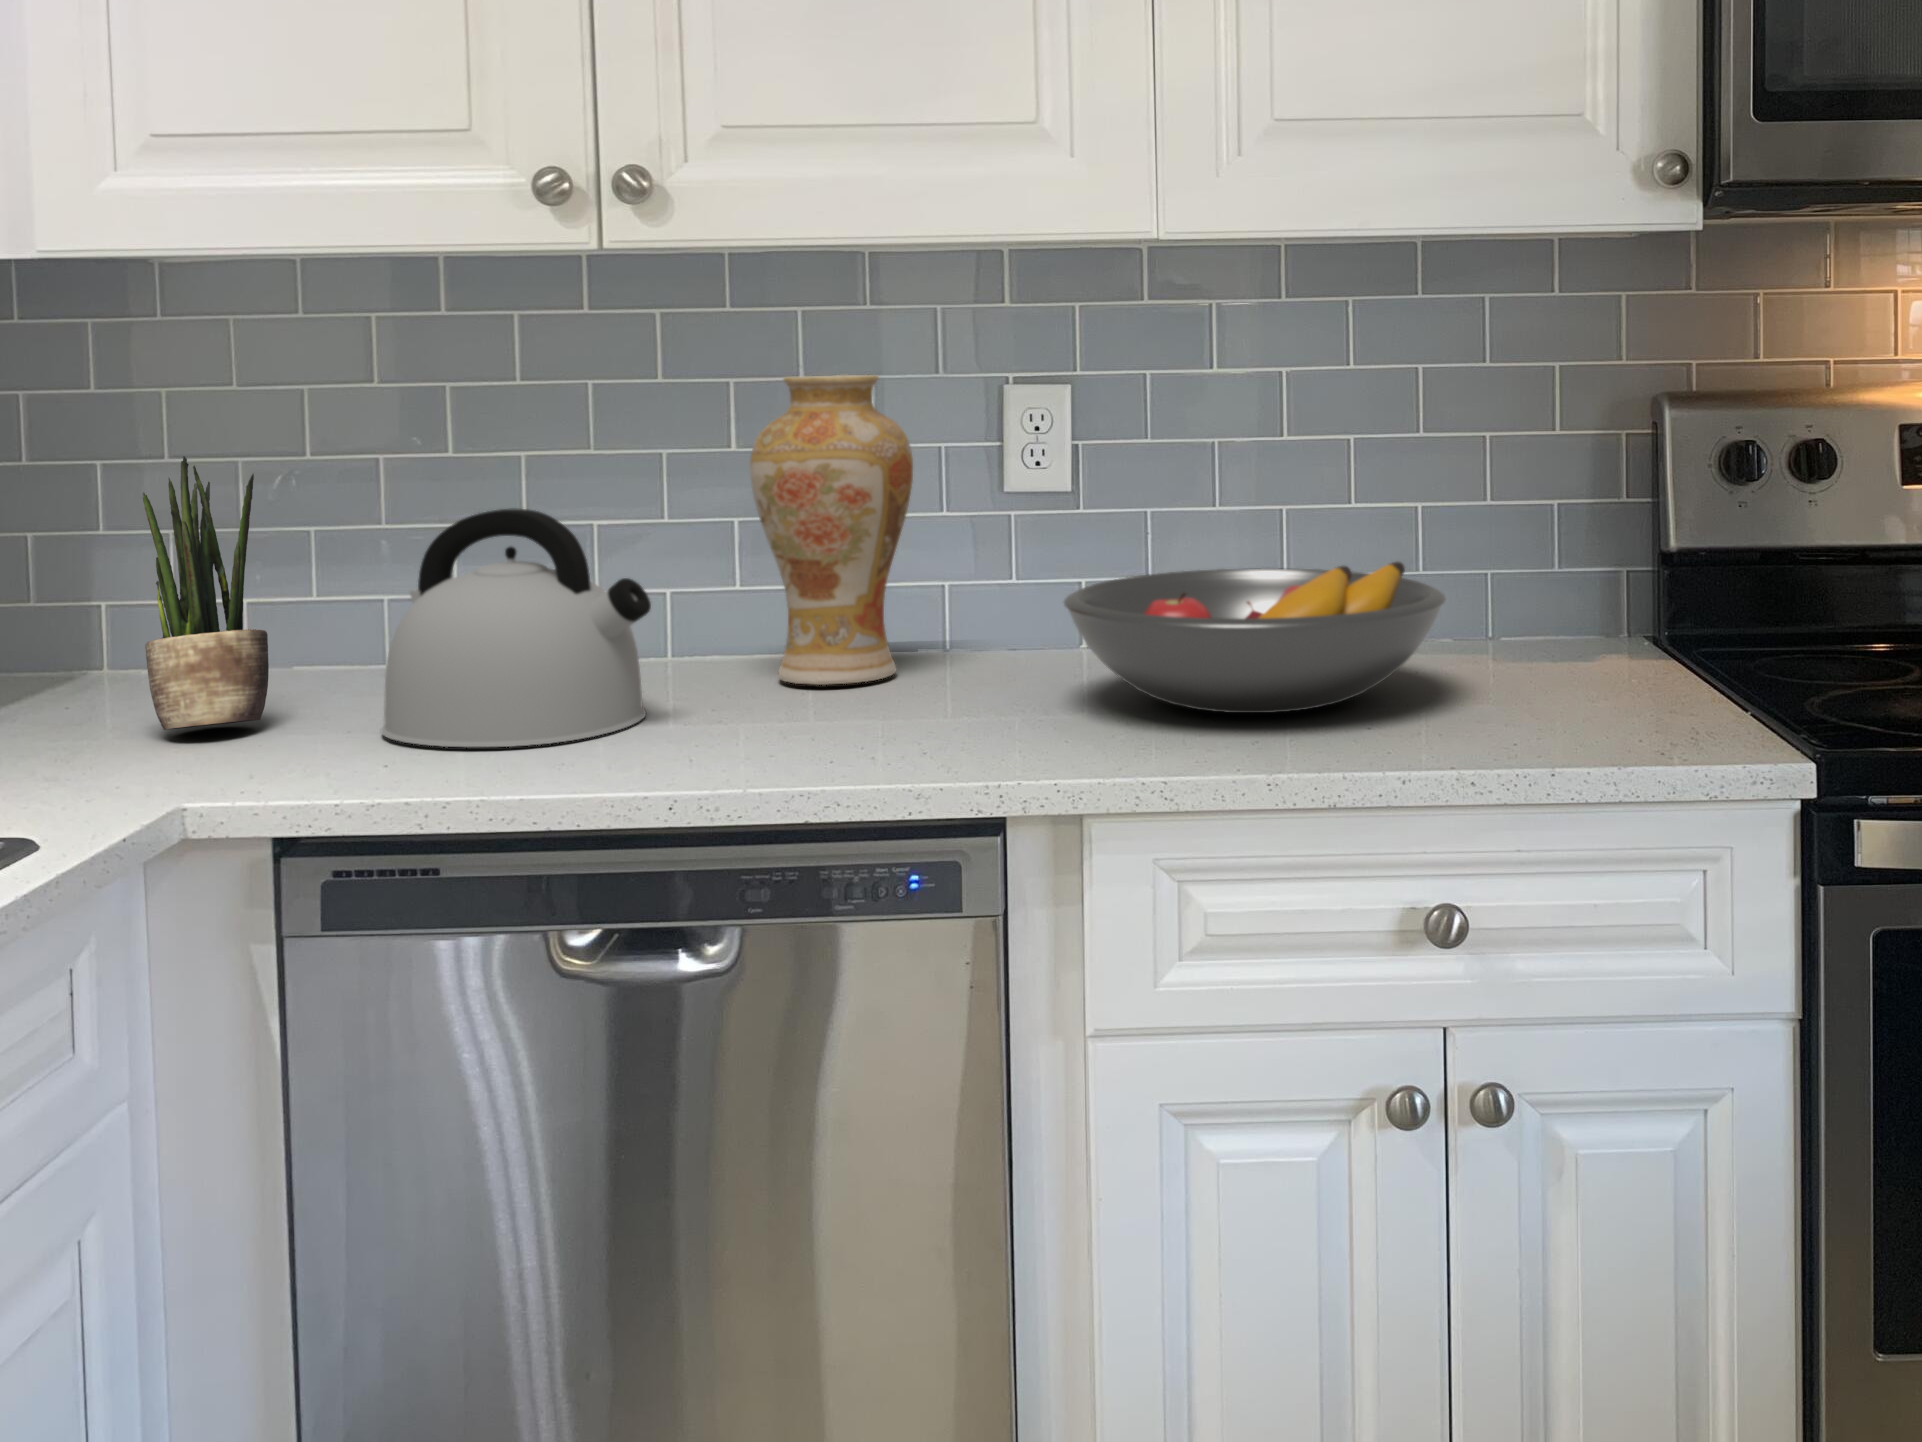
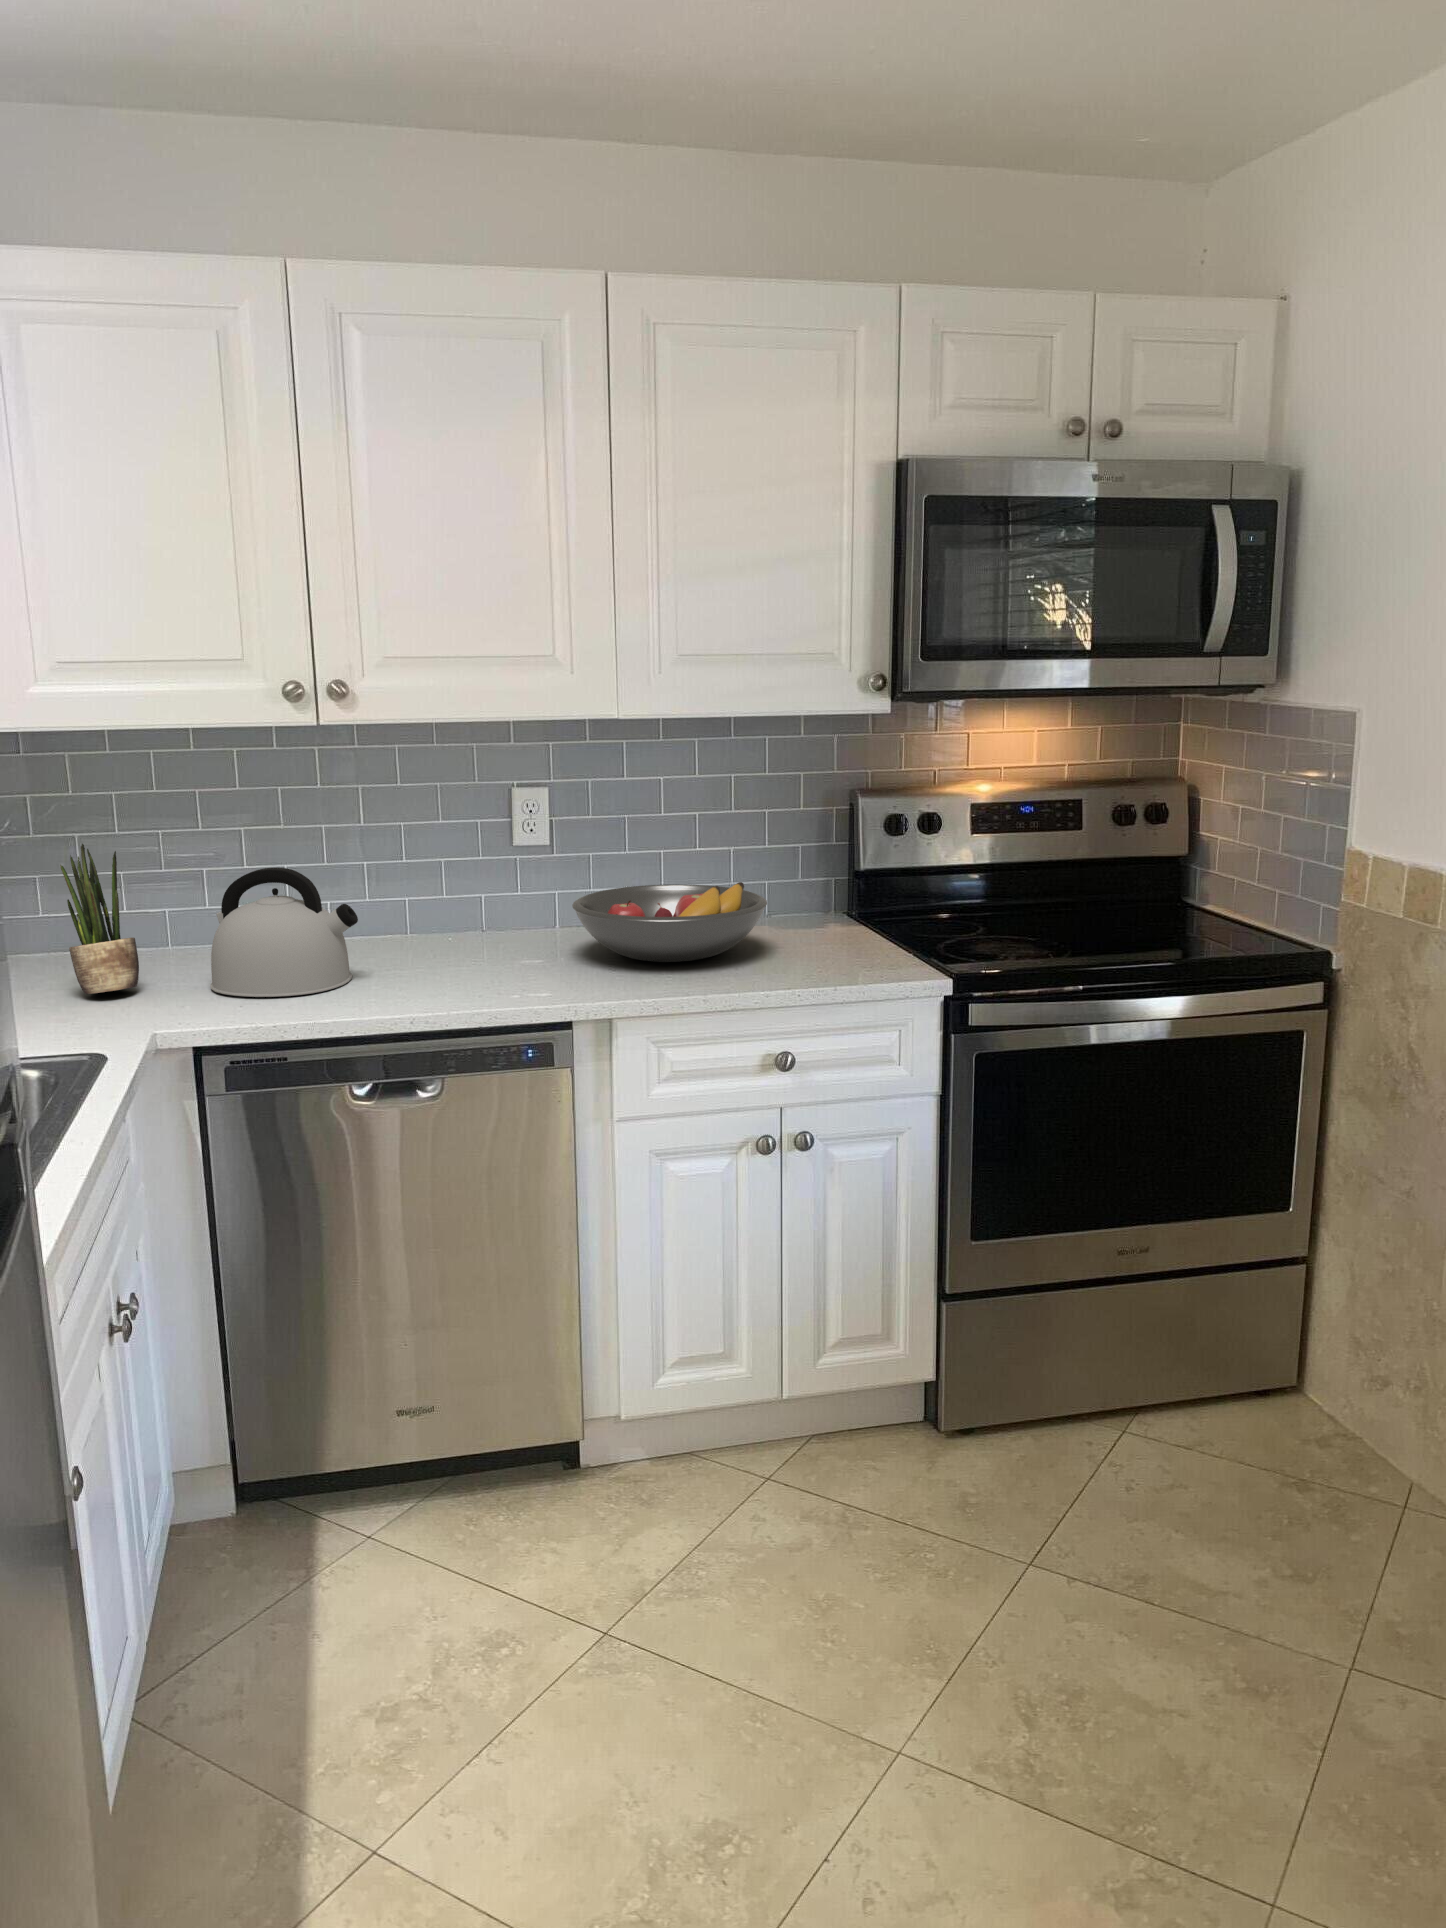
vase: present [750,375,913,685] -> none [385,785,474,954]

